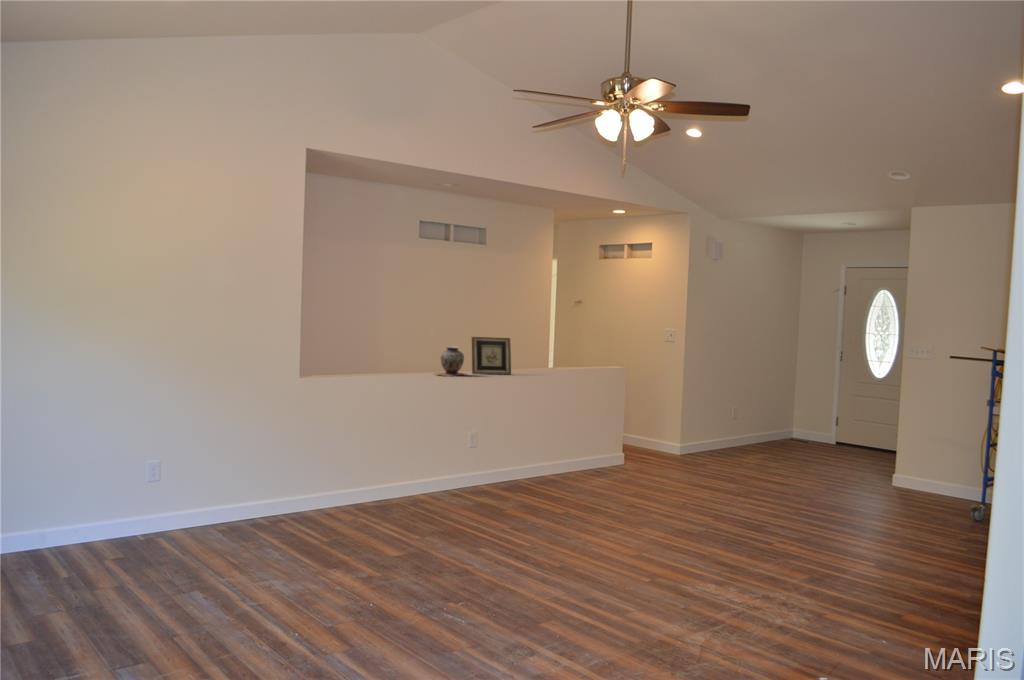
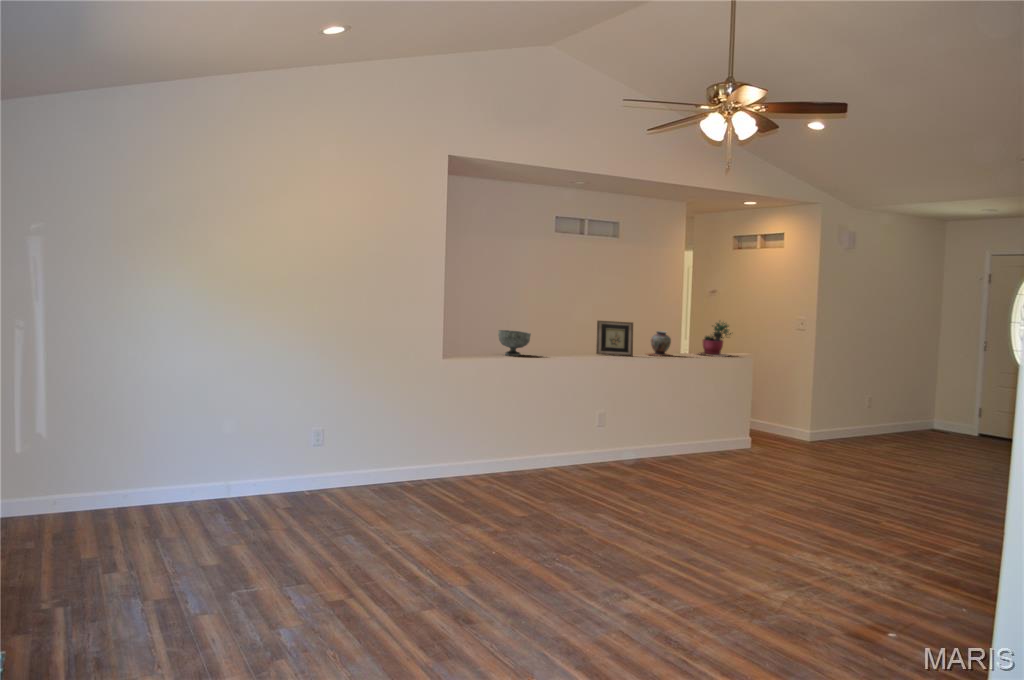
succulent plant: none [570,333,610,373] -> present [699,323,731,357]
decorative vase: present [437,347,465,377] -> present [648,331,671,356]
decorative bowl: none [365,350,402,378] -> present [498,330,531,356]

